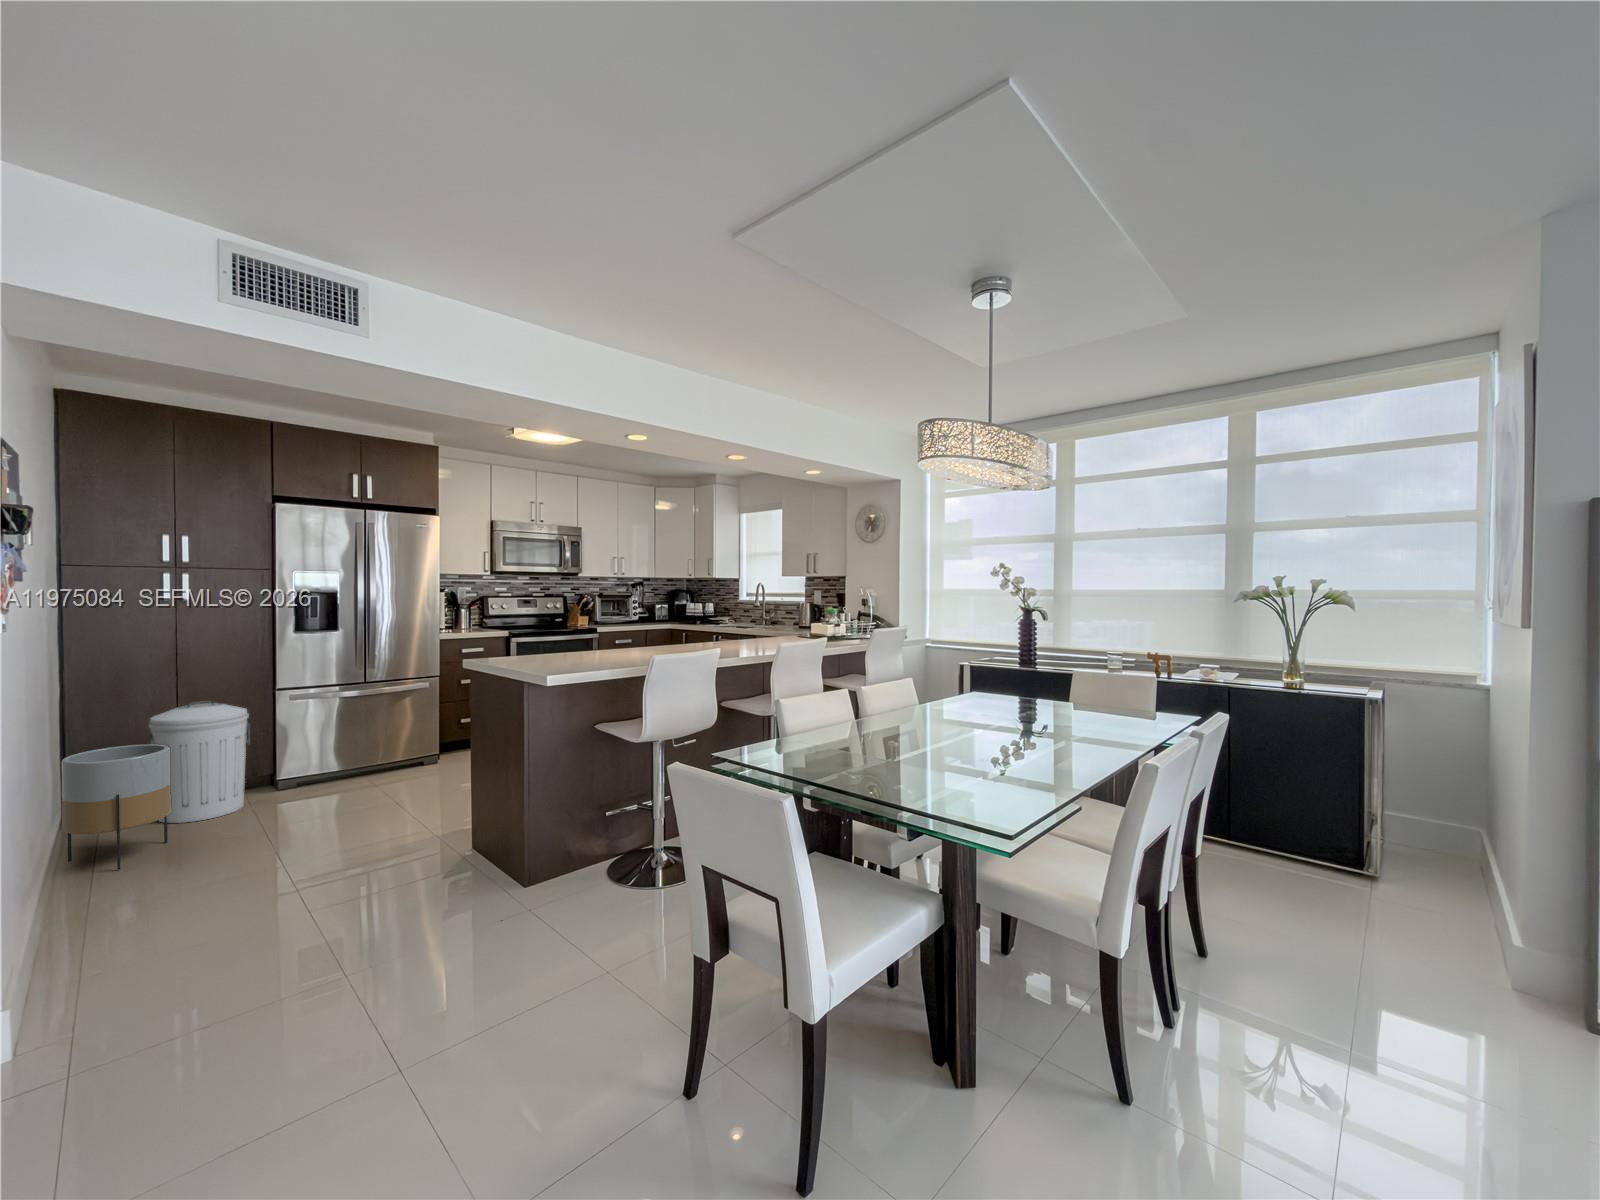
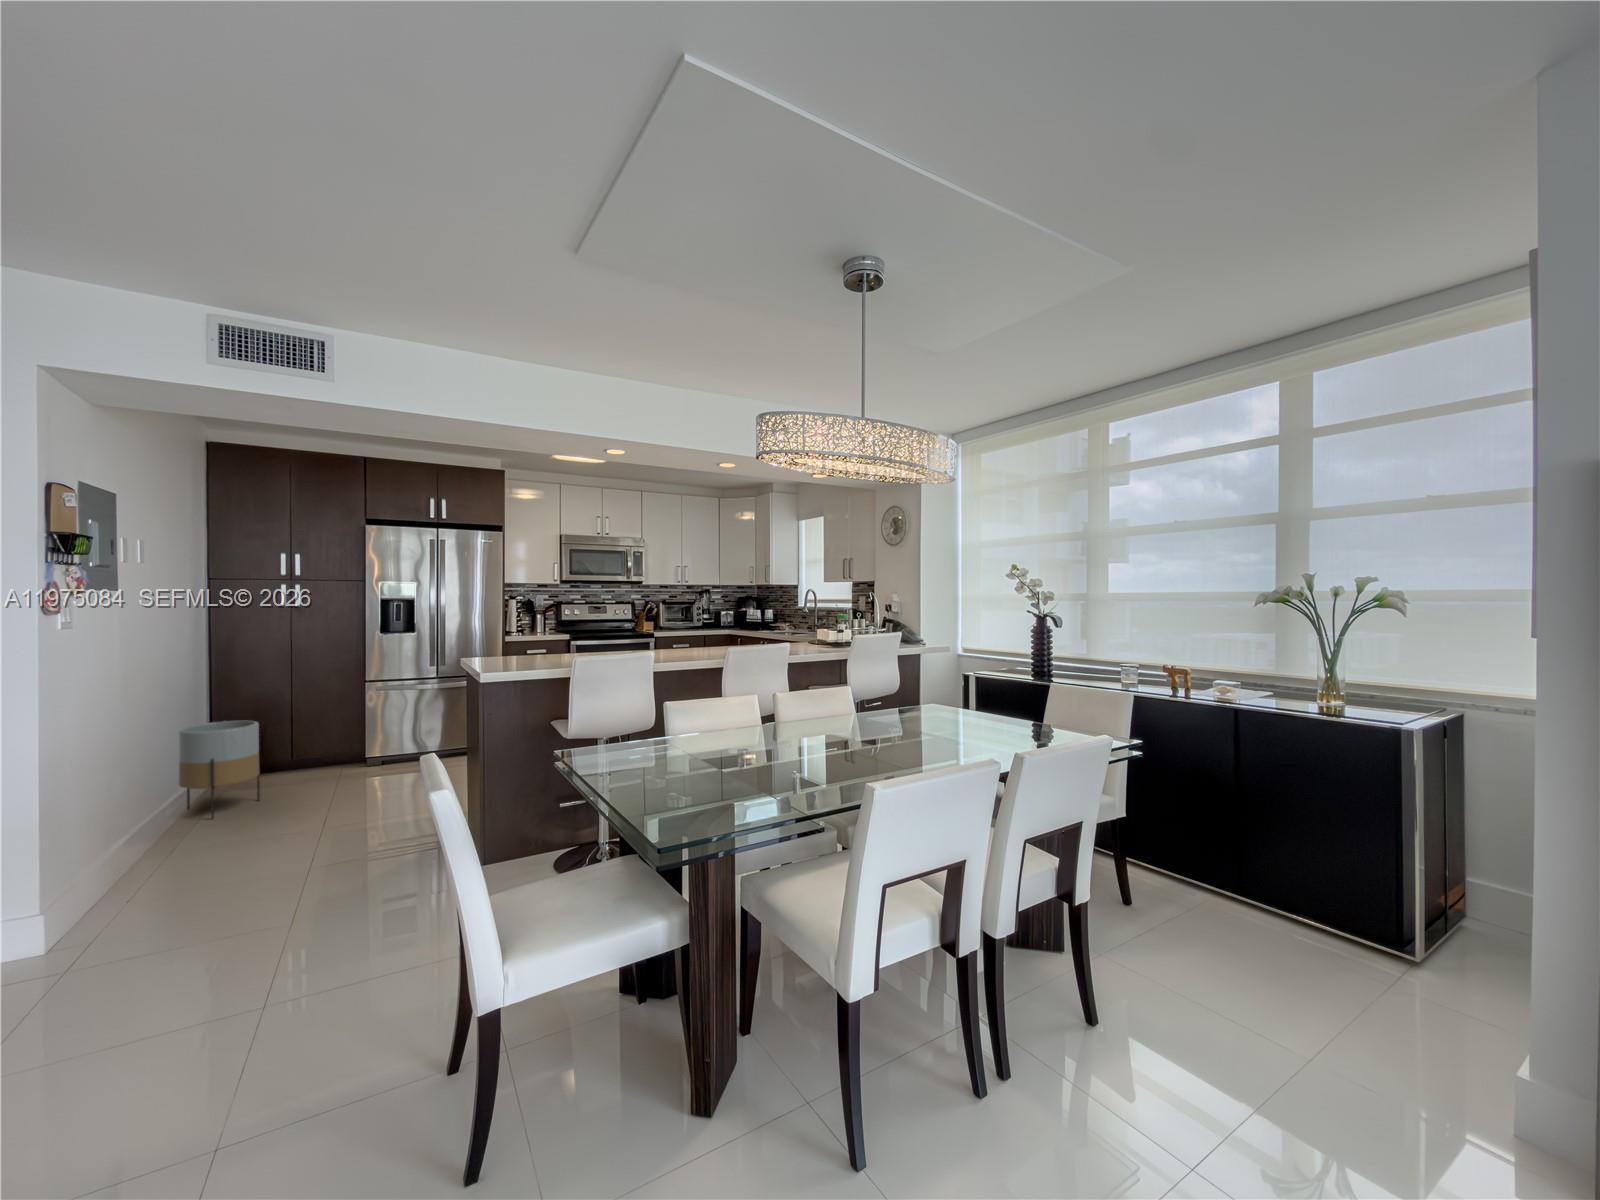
trash can: present [148,701,250,823] -> none [260,688,338,786]

